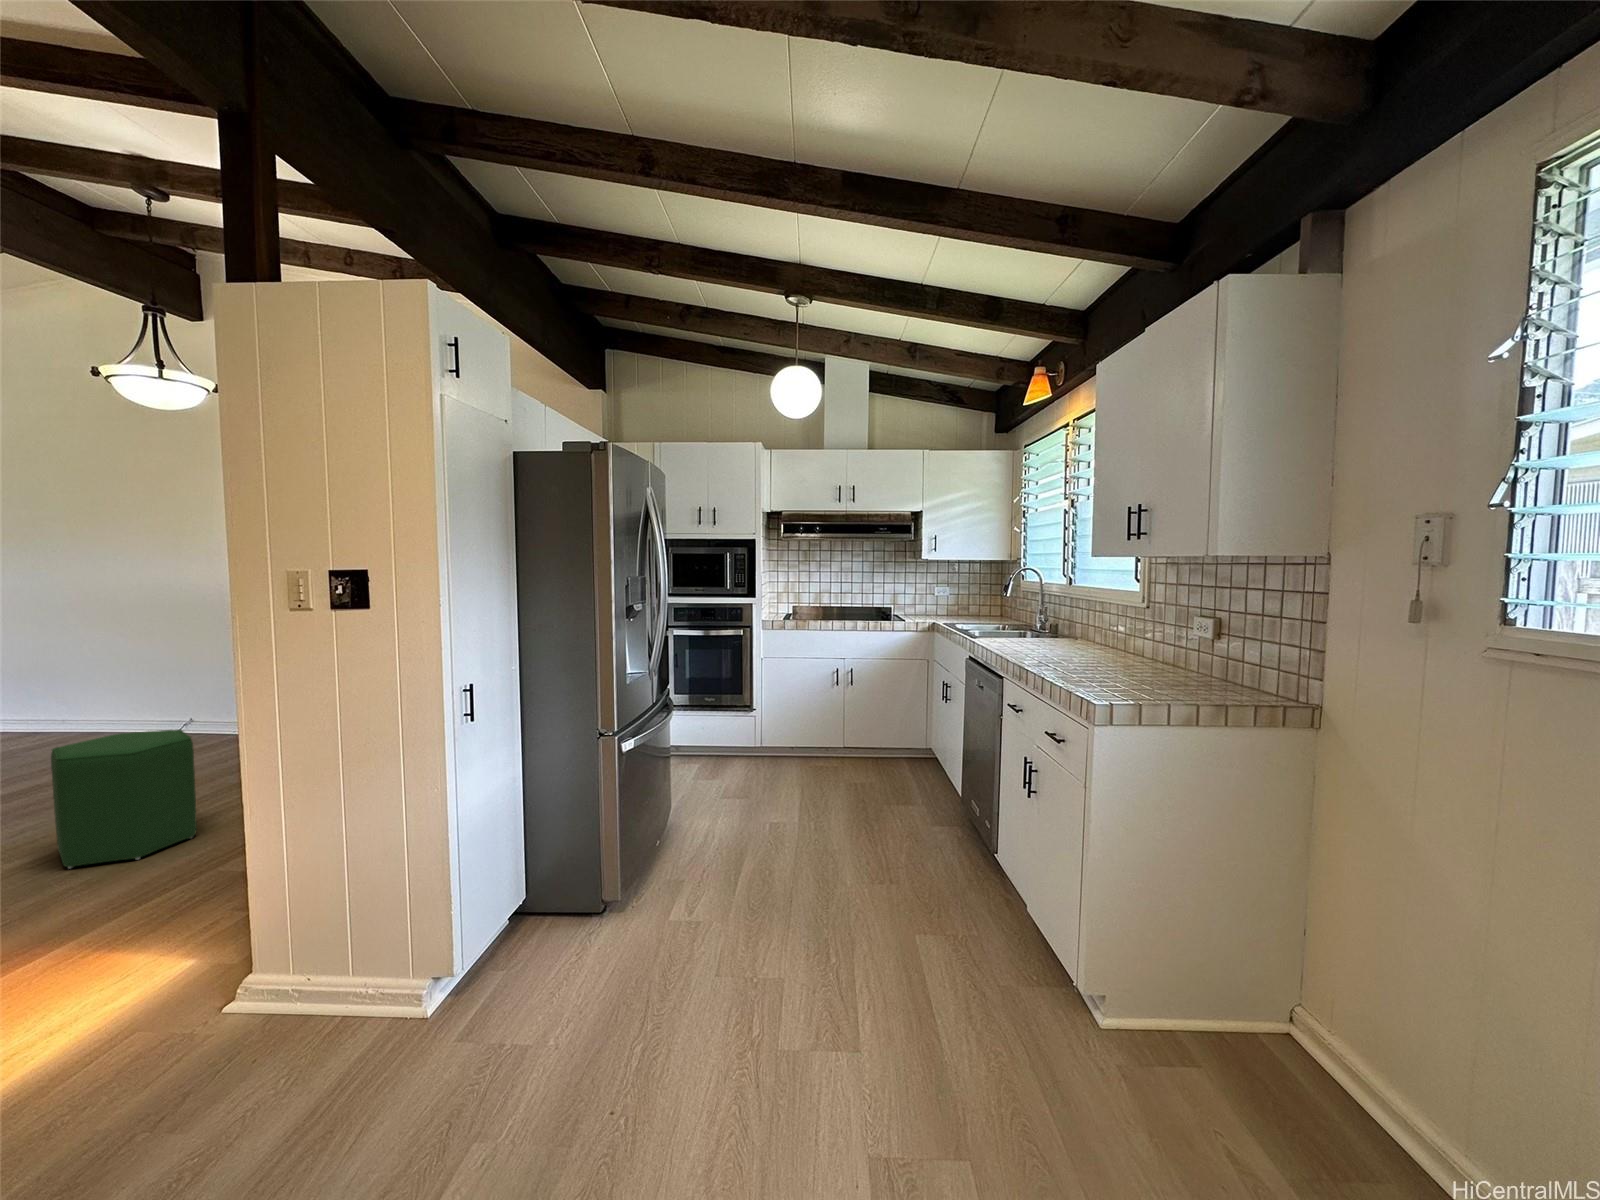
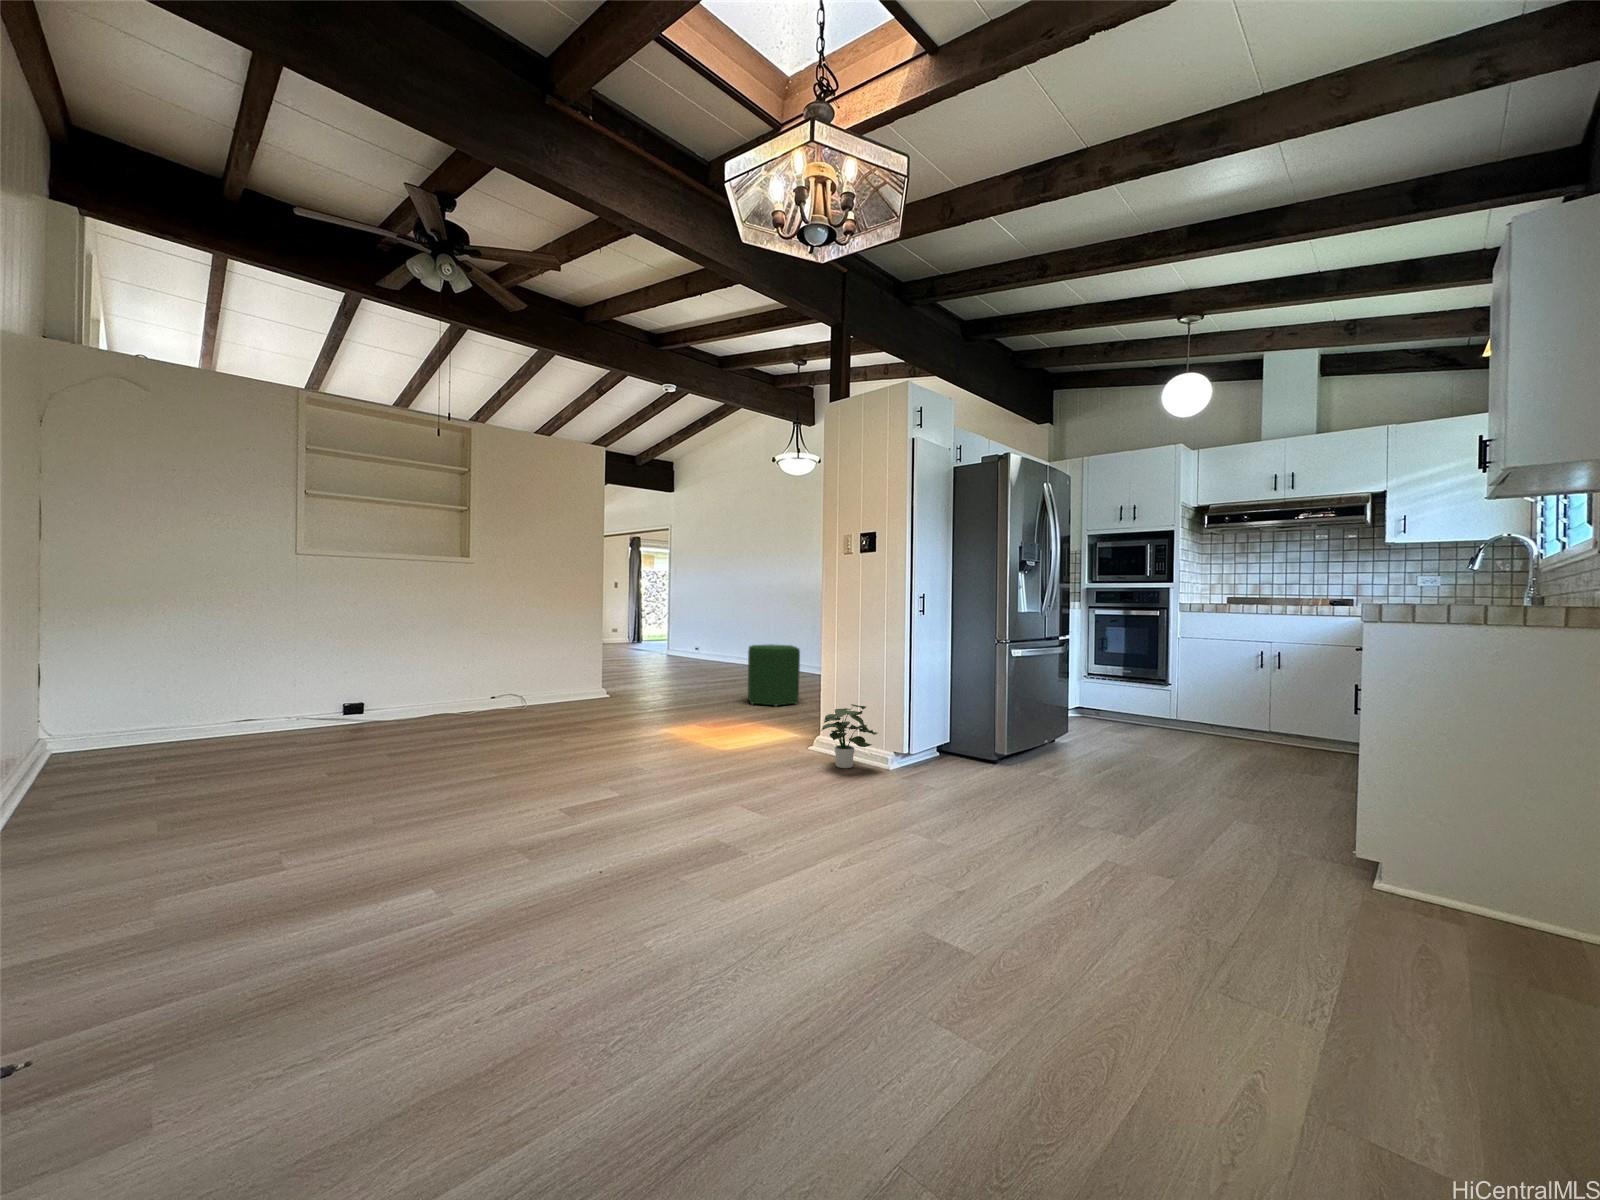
potted plant: none [257,911,401,1054] -> present [822,704,877,768]

